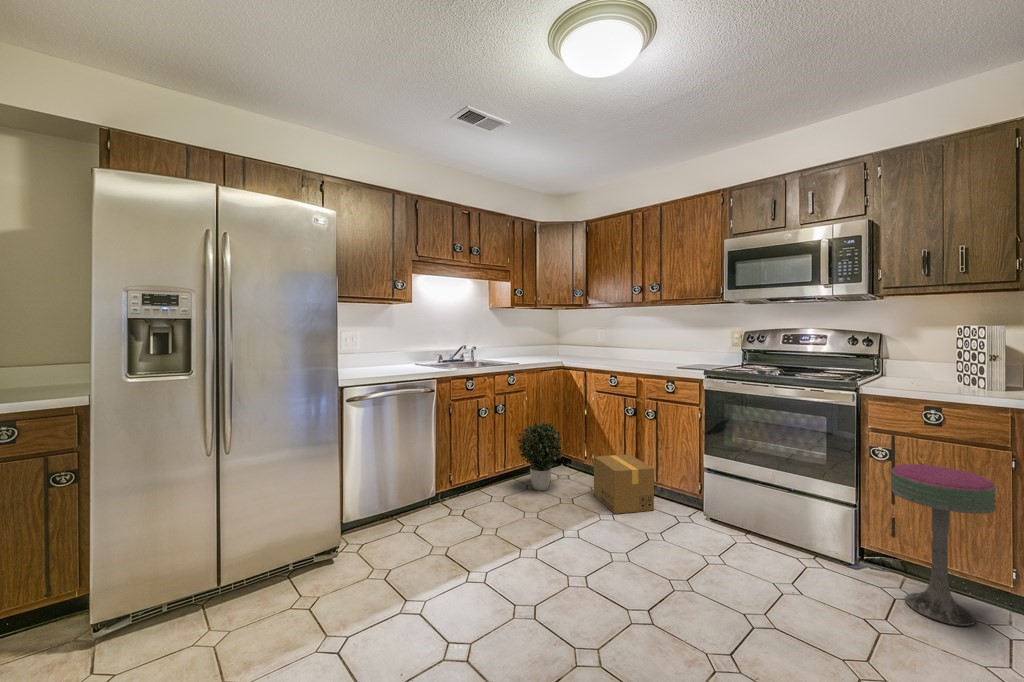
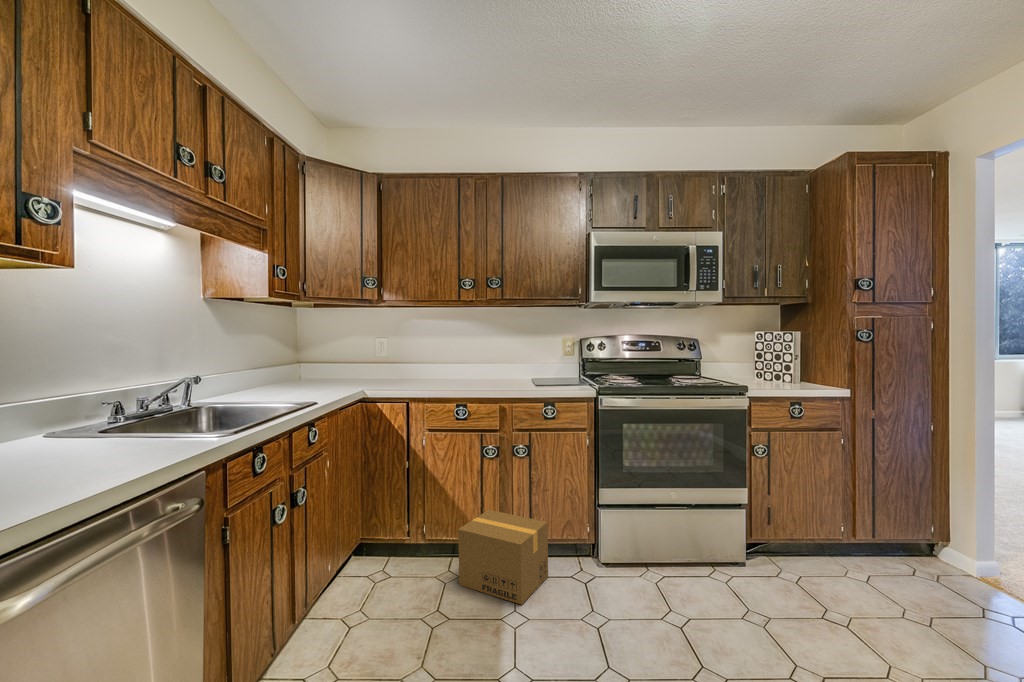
potted plant: present [518,423,564,491] -> none [332,496,415,616]
bar stool: present [891,464,996,626] -> none [788,455,866,591]

